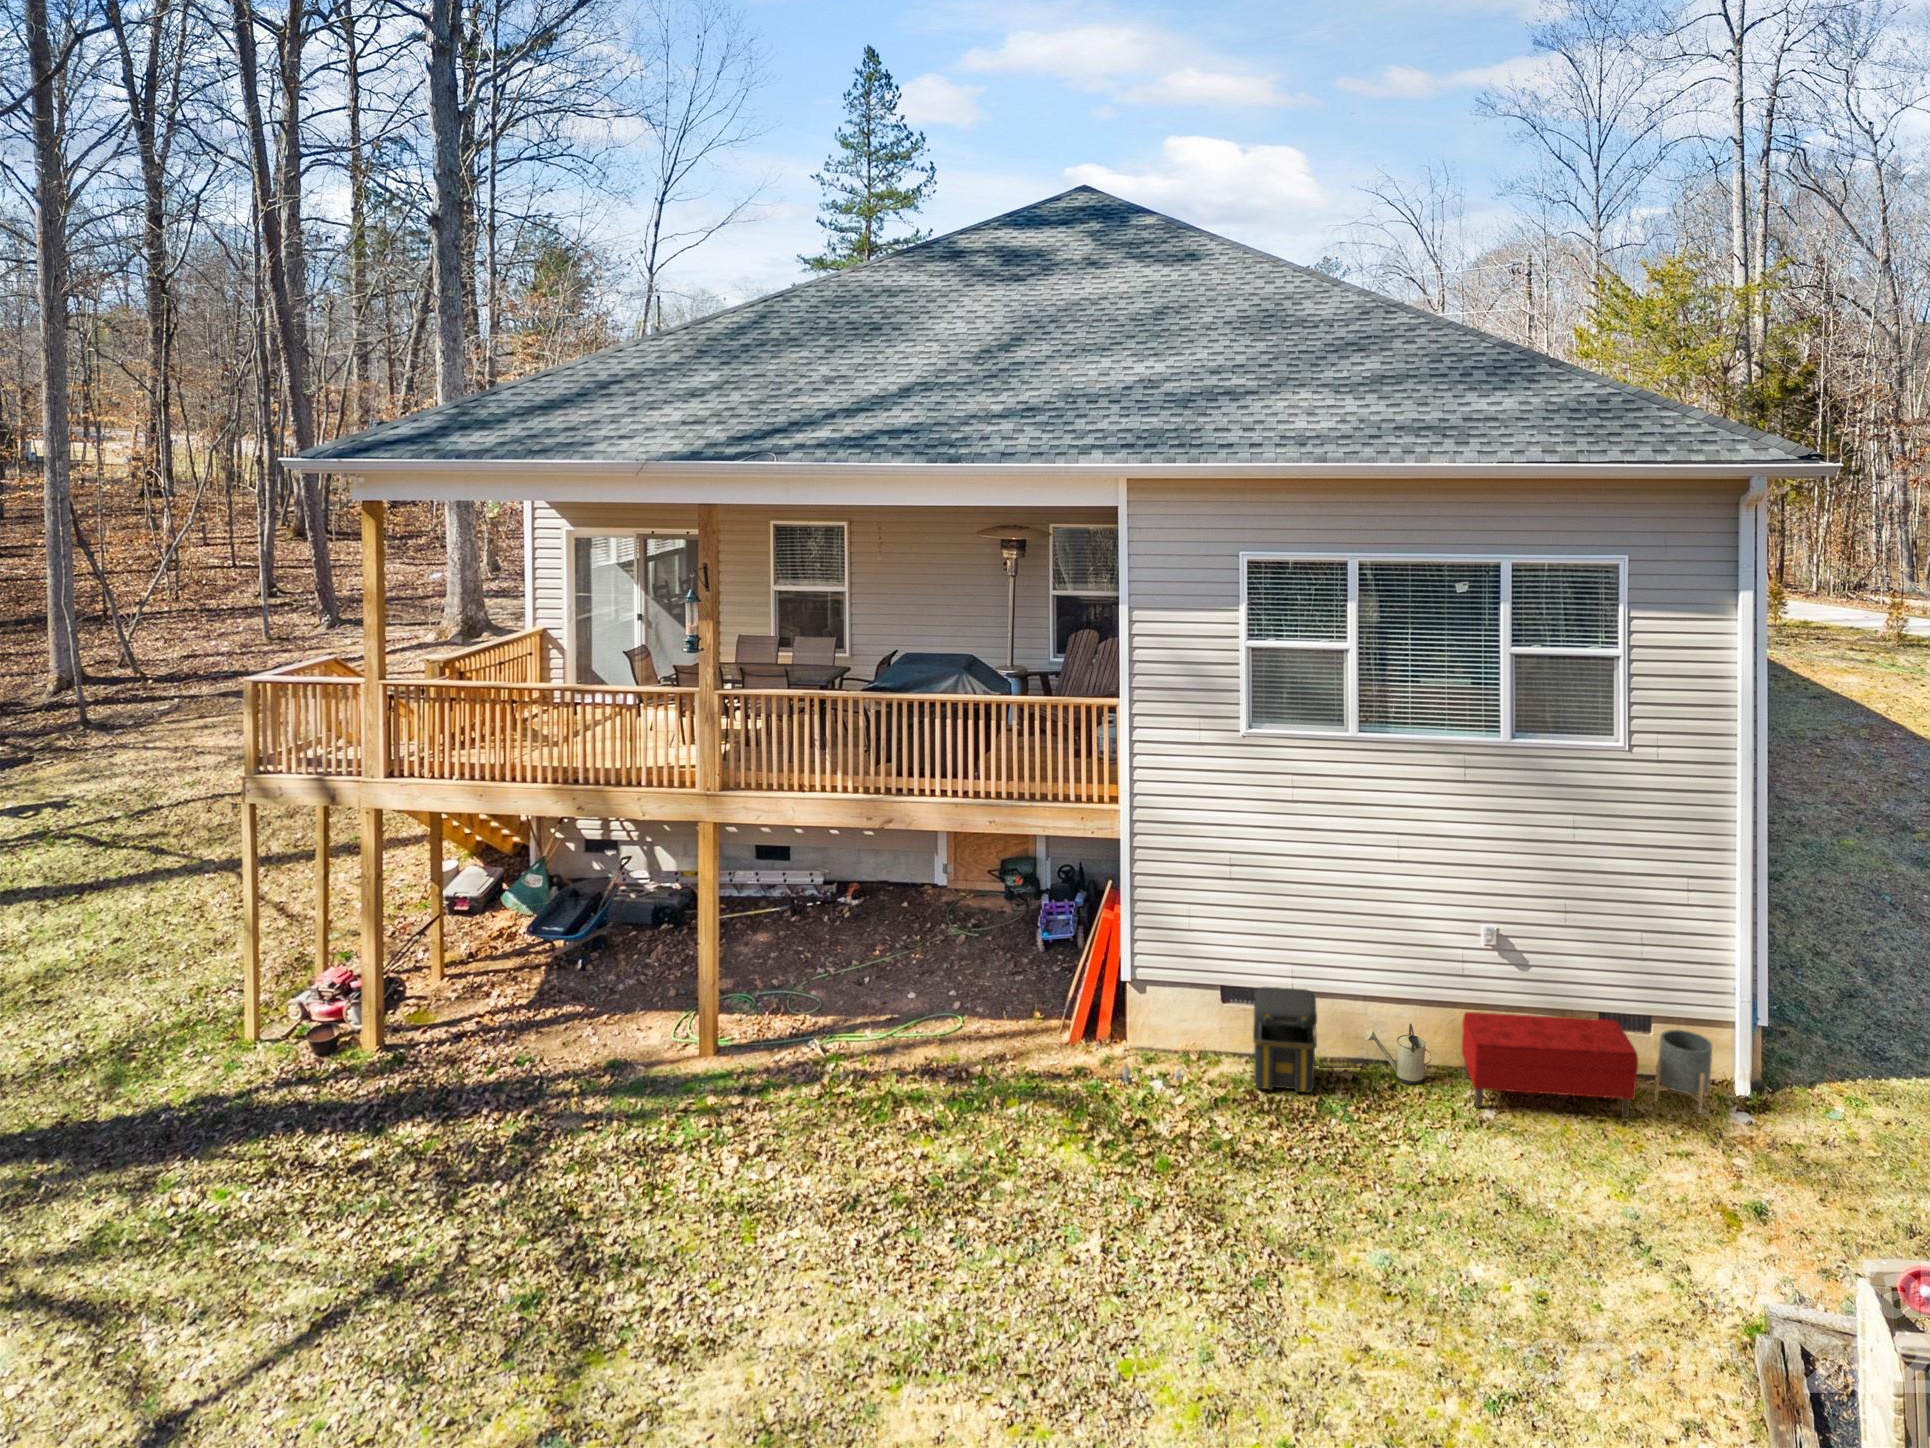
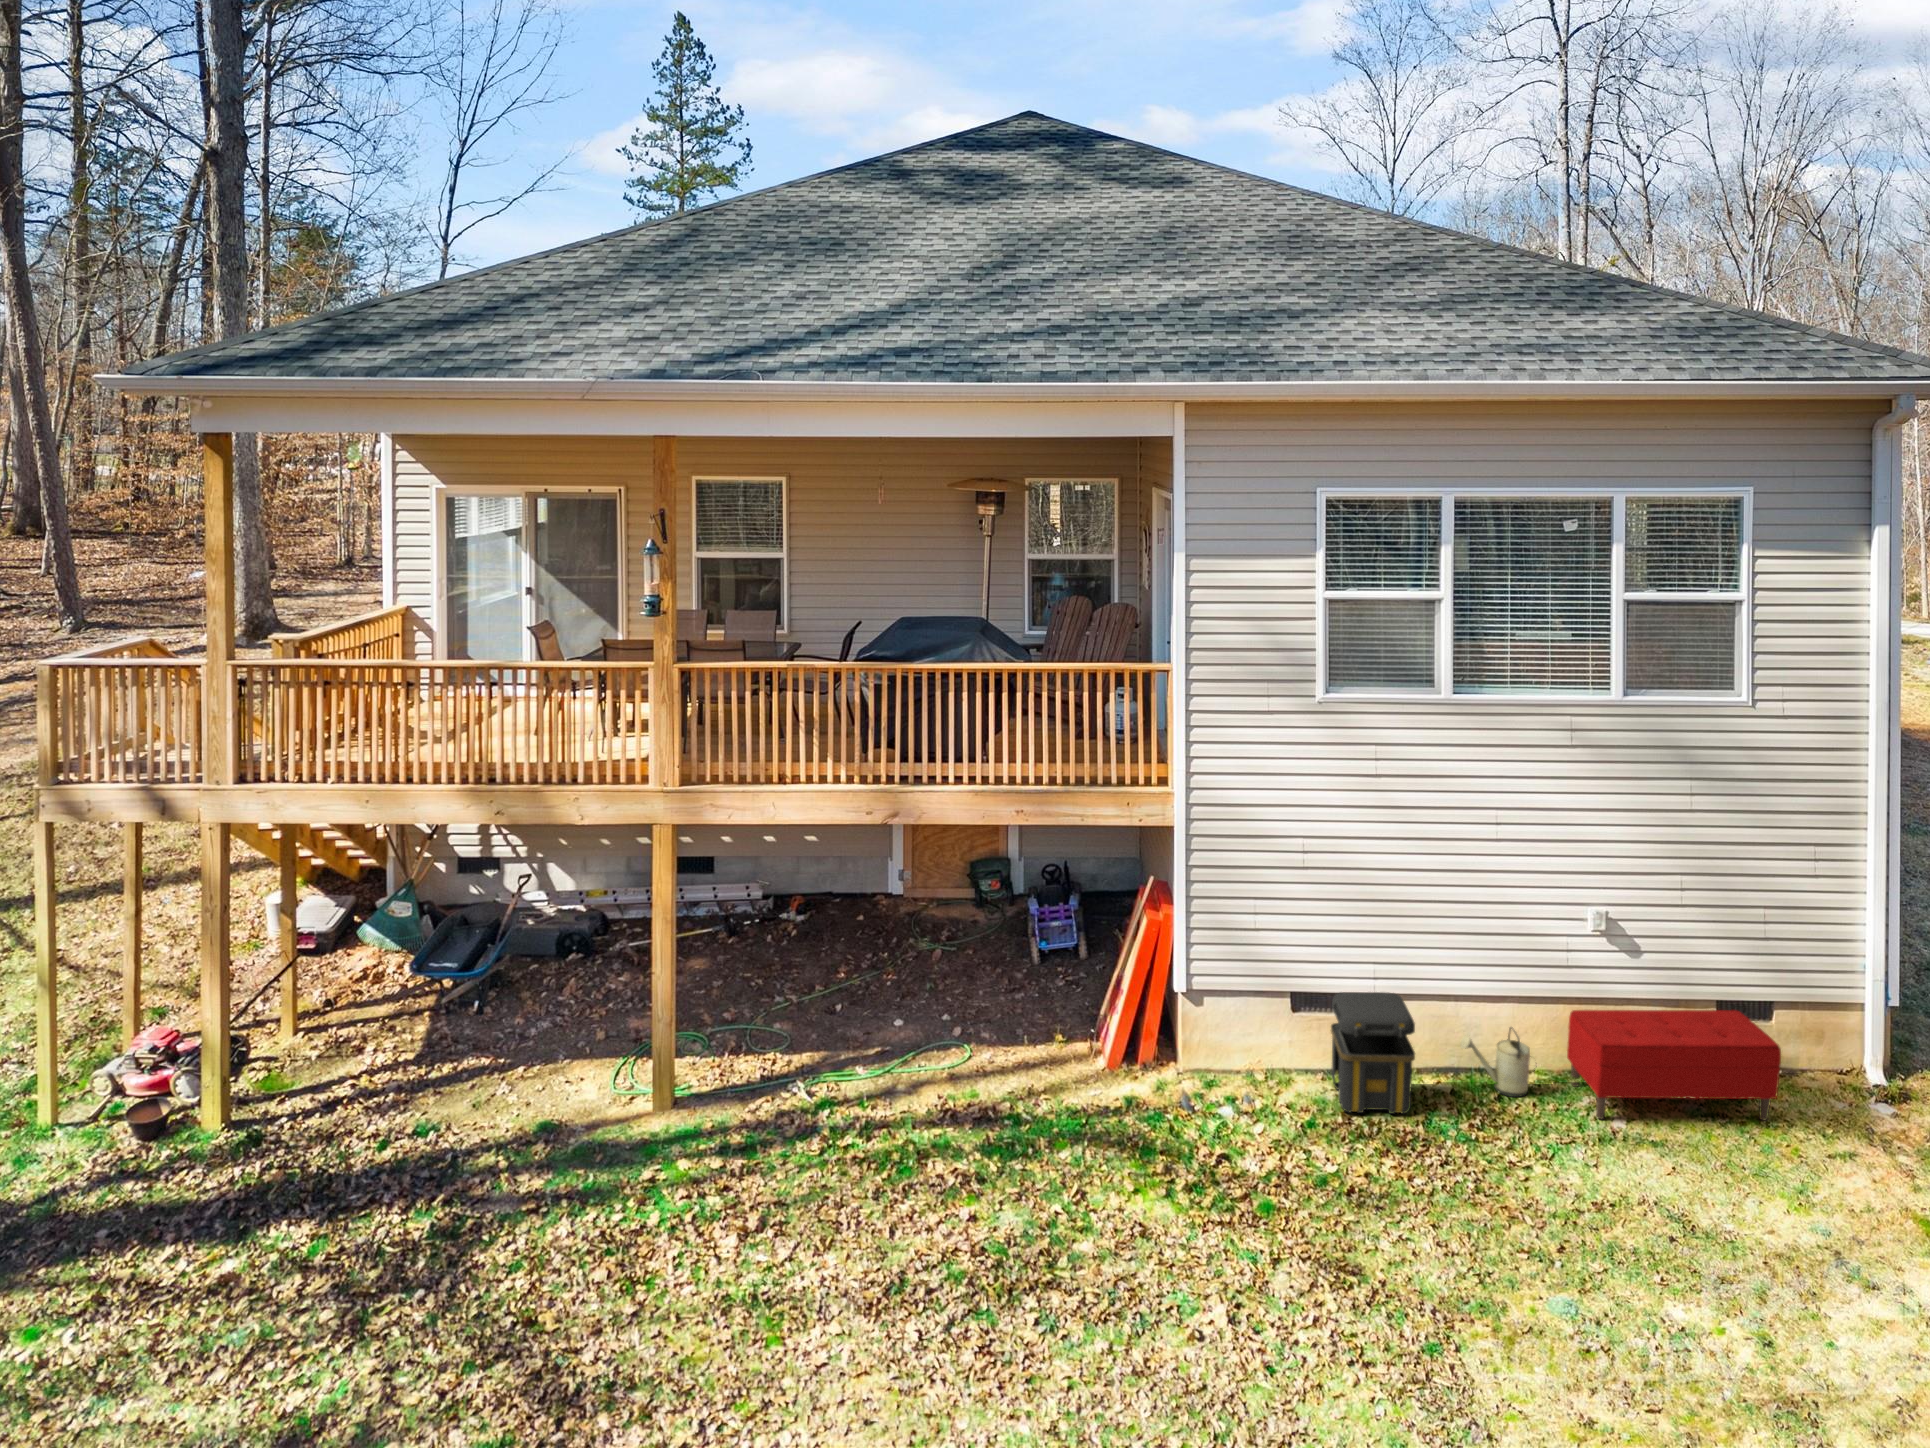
planter: present [1654,1030,1712,1114] -> none [1787,1018,1852,1112]

